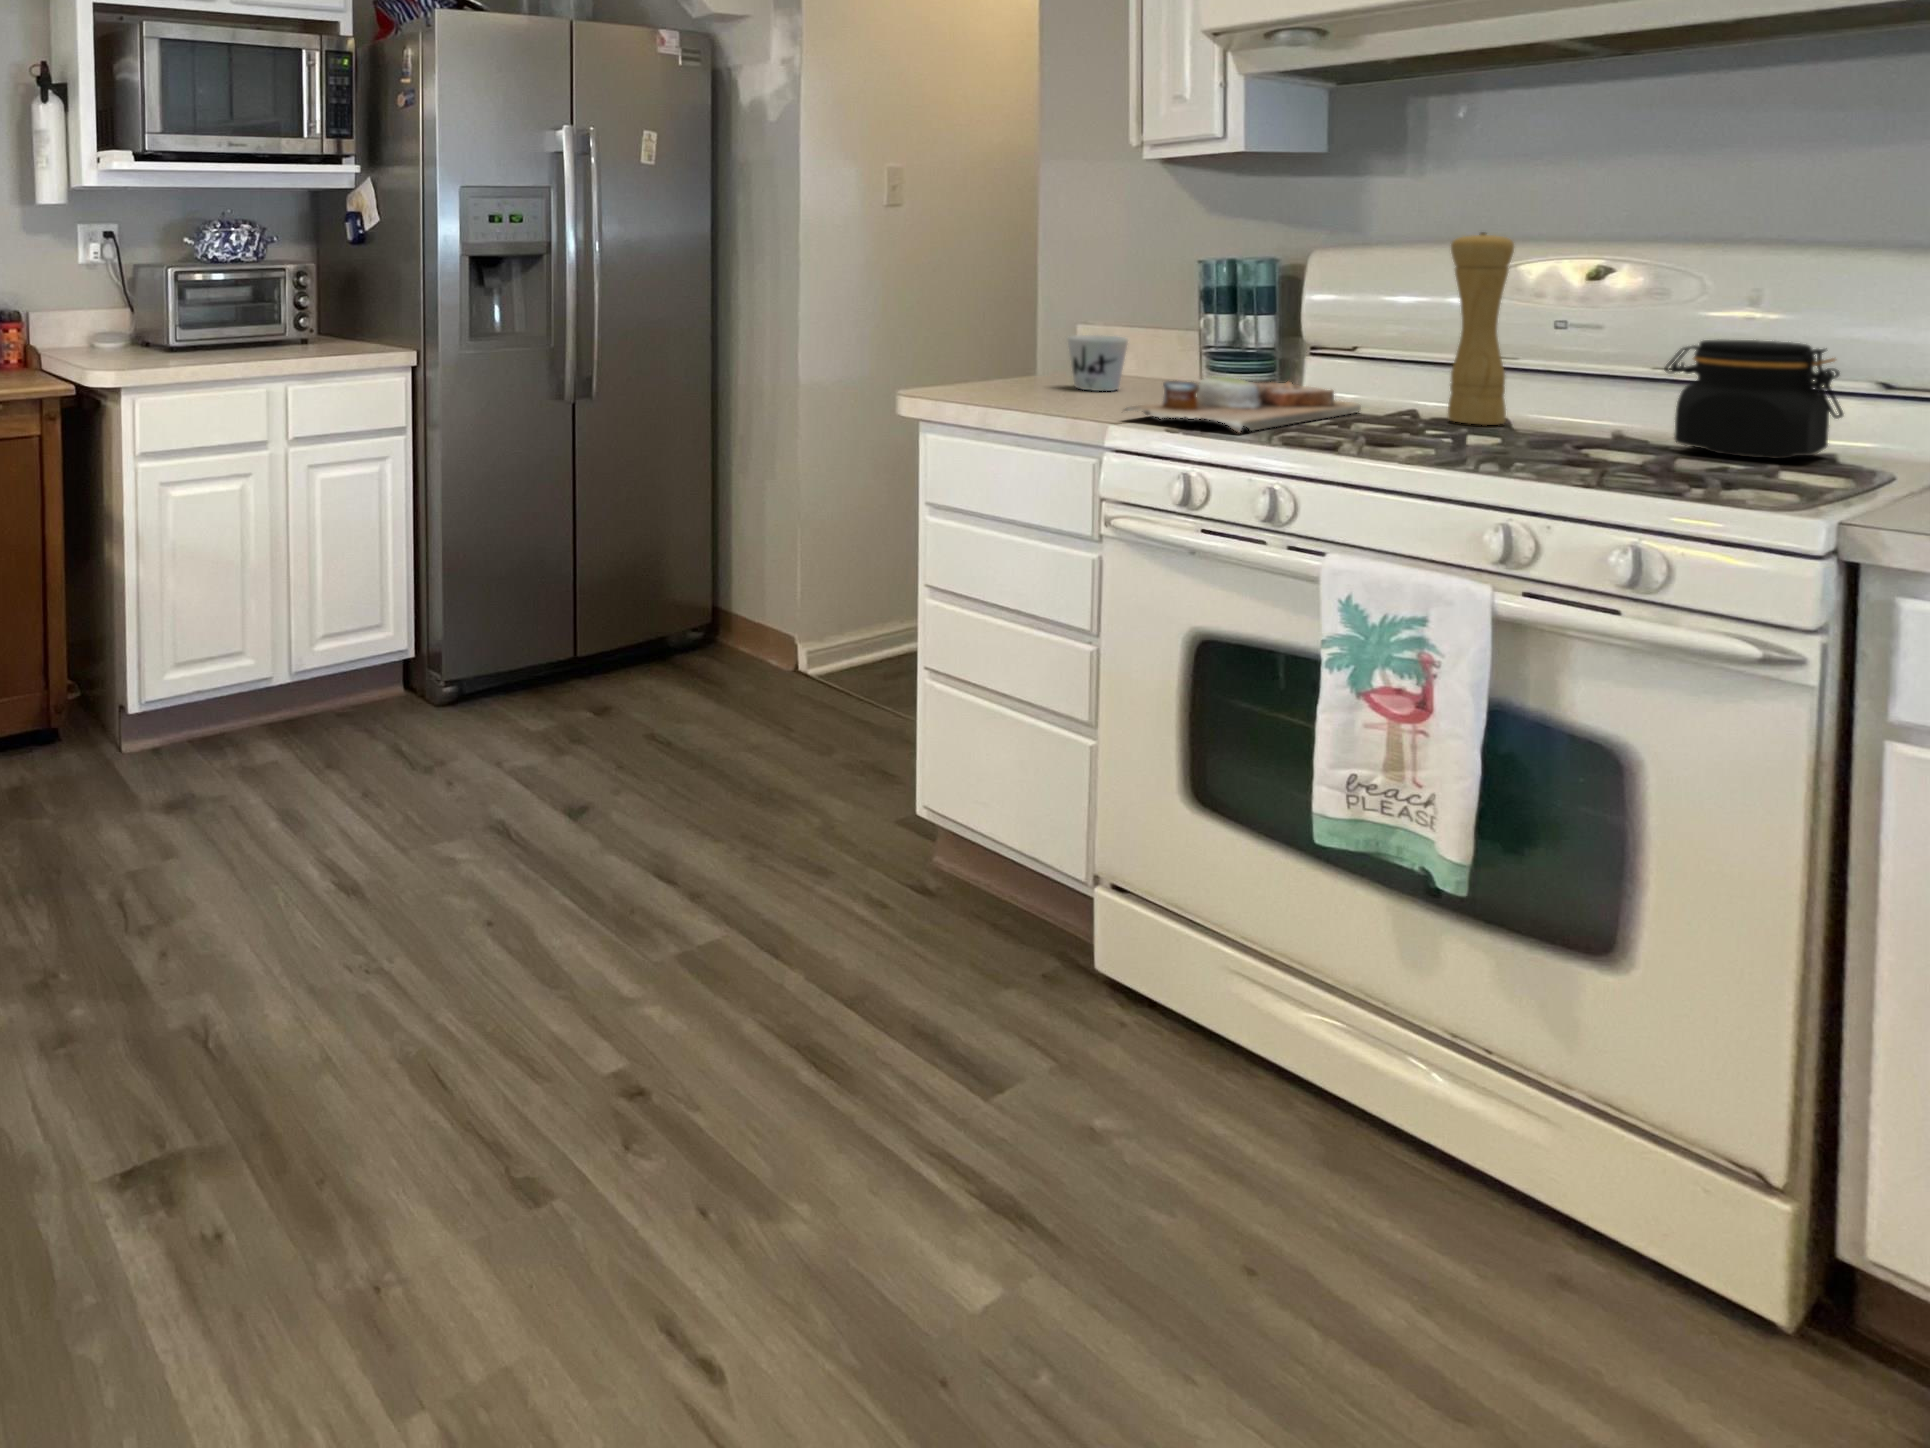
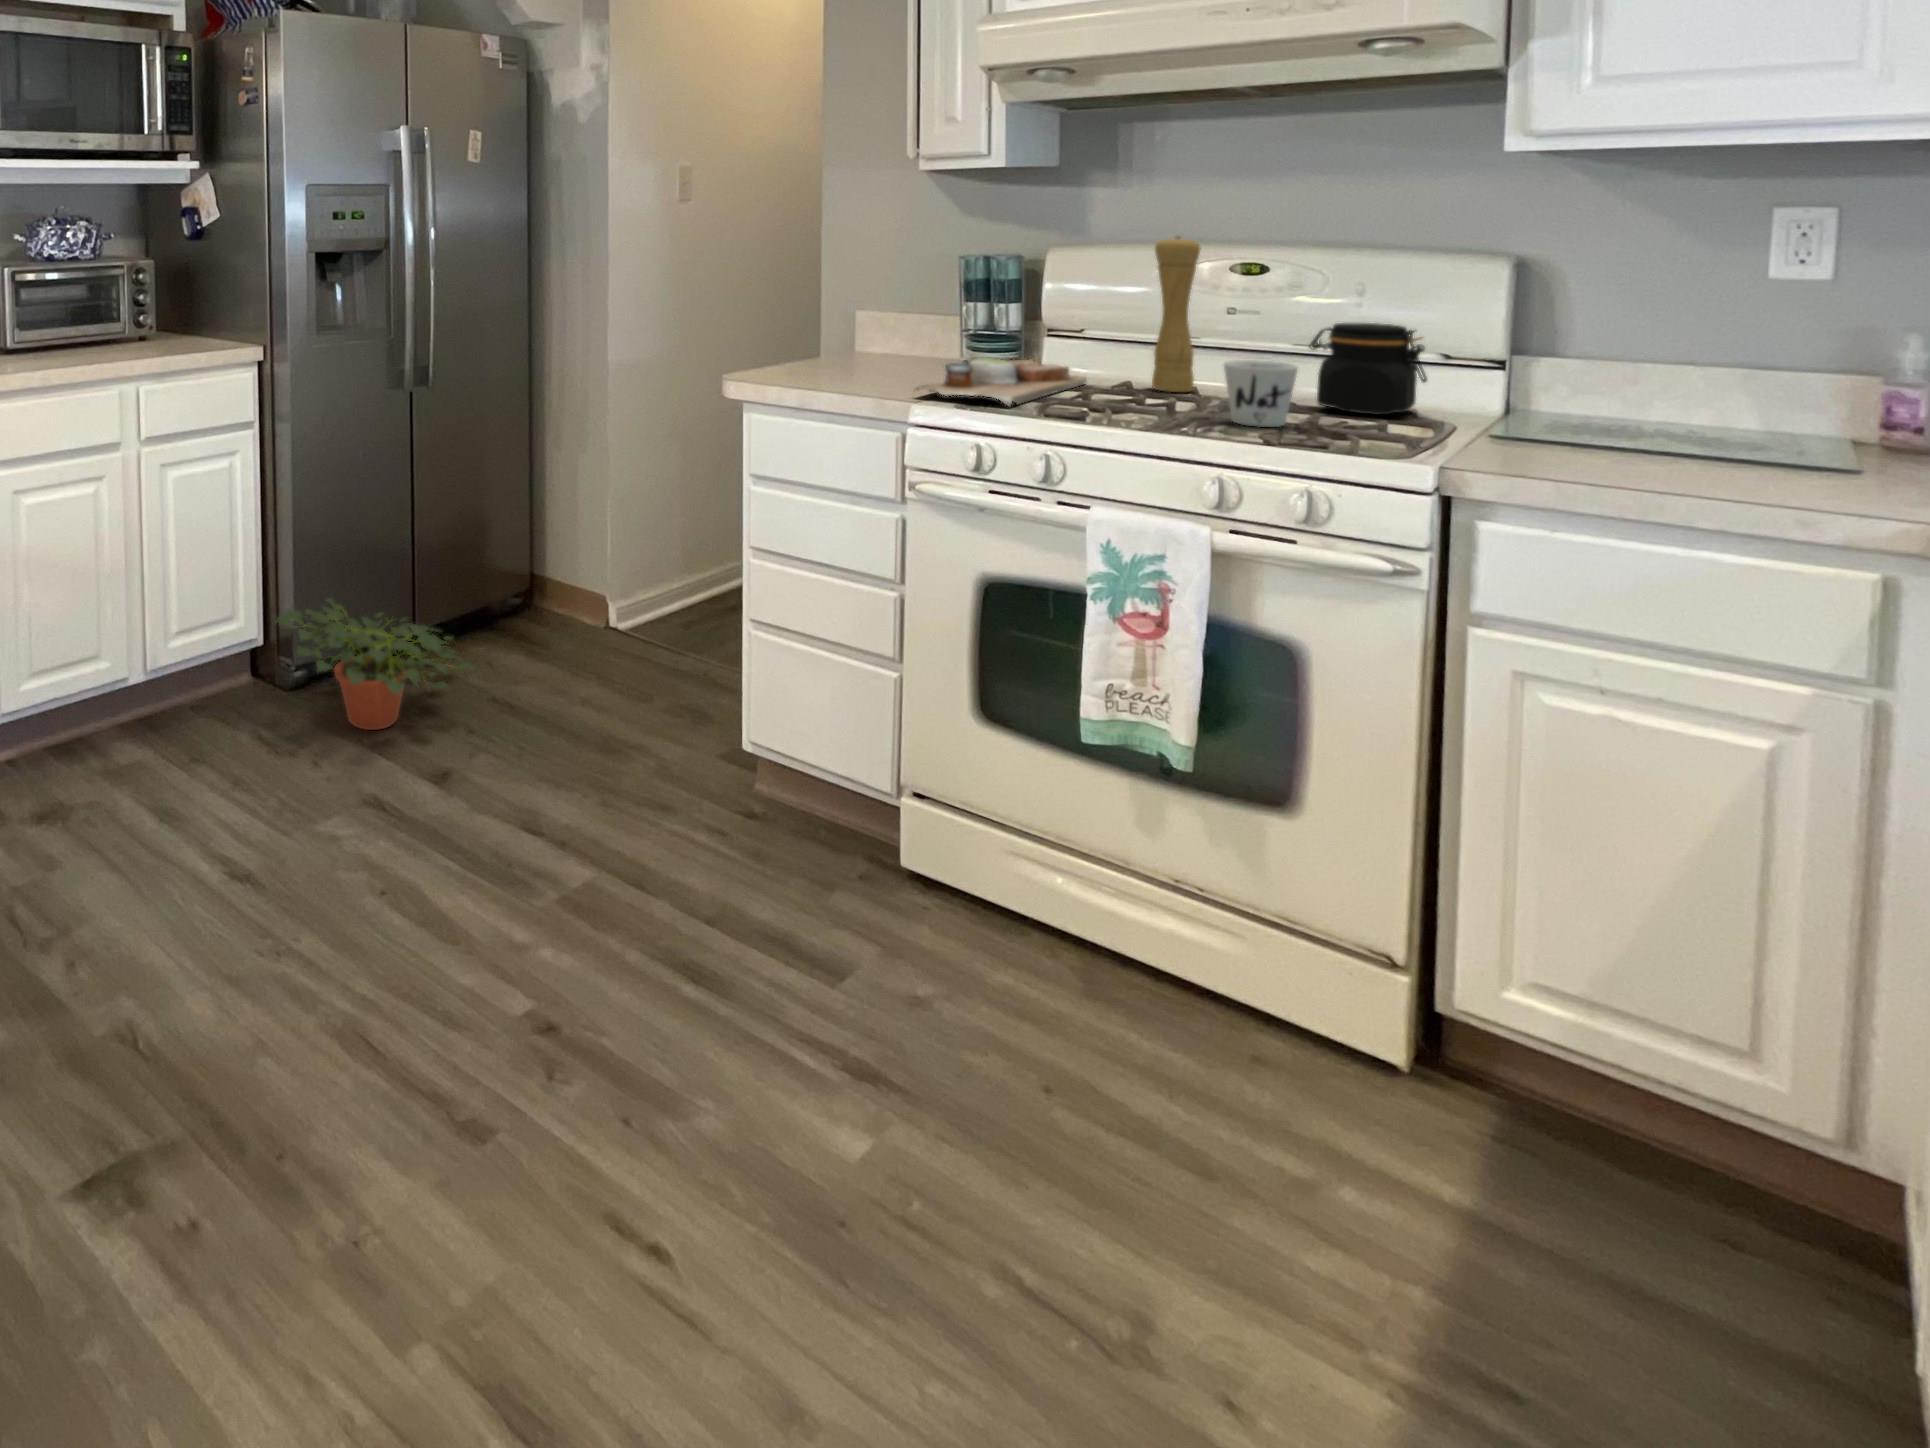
mug: present [1068,335,1128,391] -> present [1224,360,1298,427]
potted plant: none [418,615,631,757] -> present [276,598,473,730]

